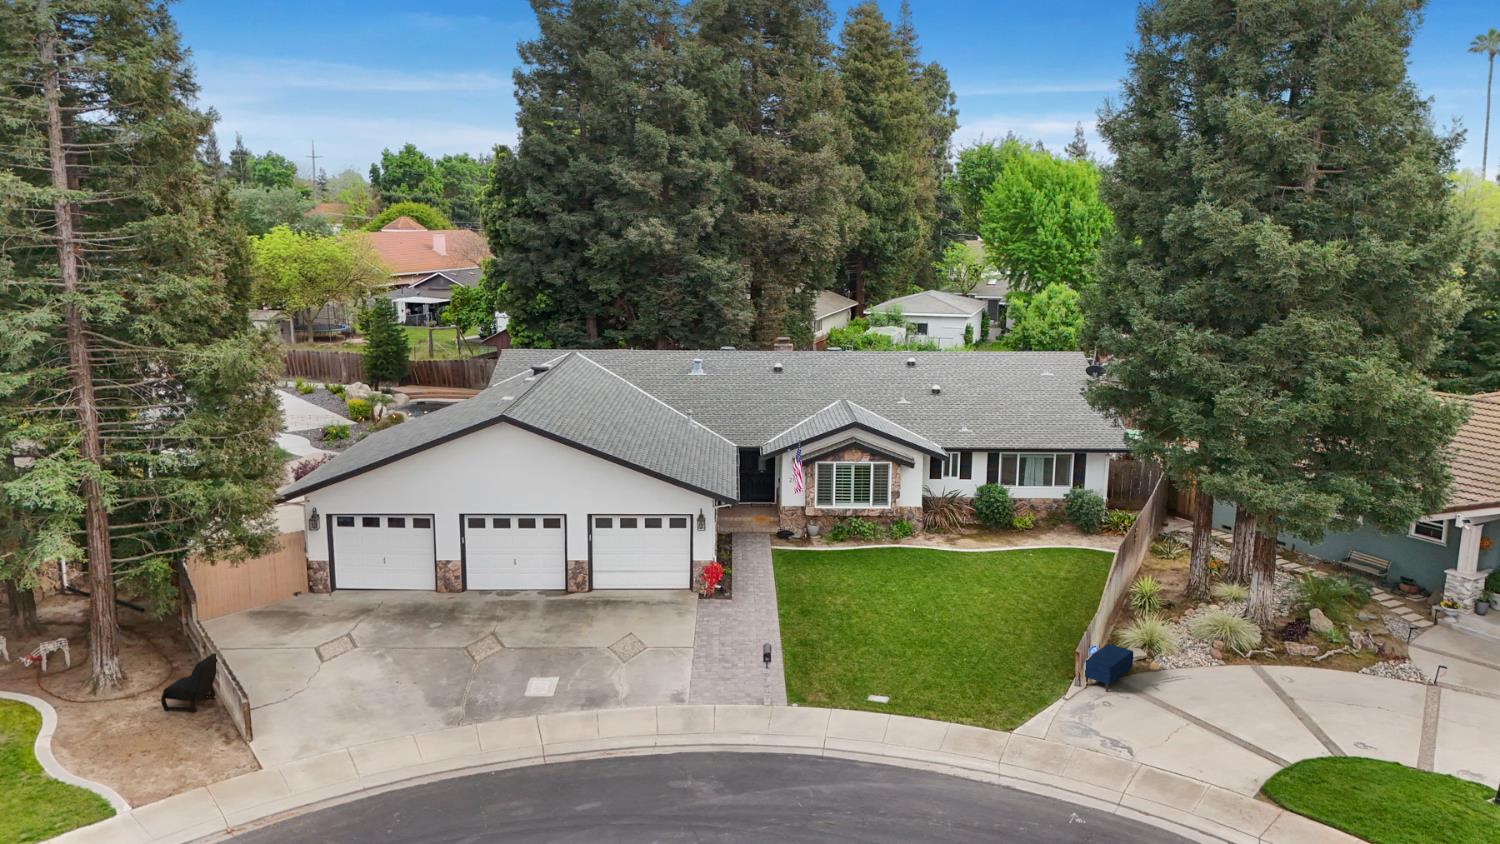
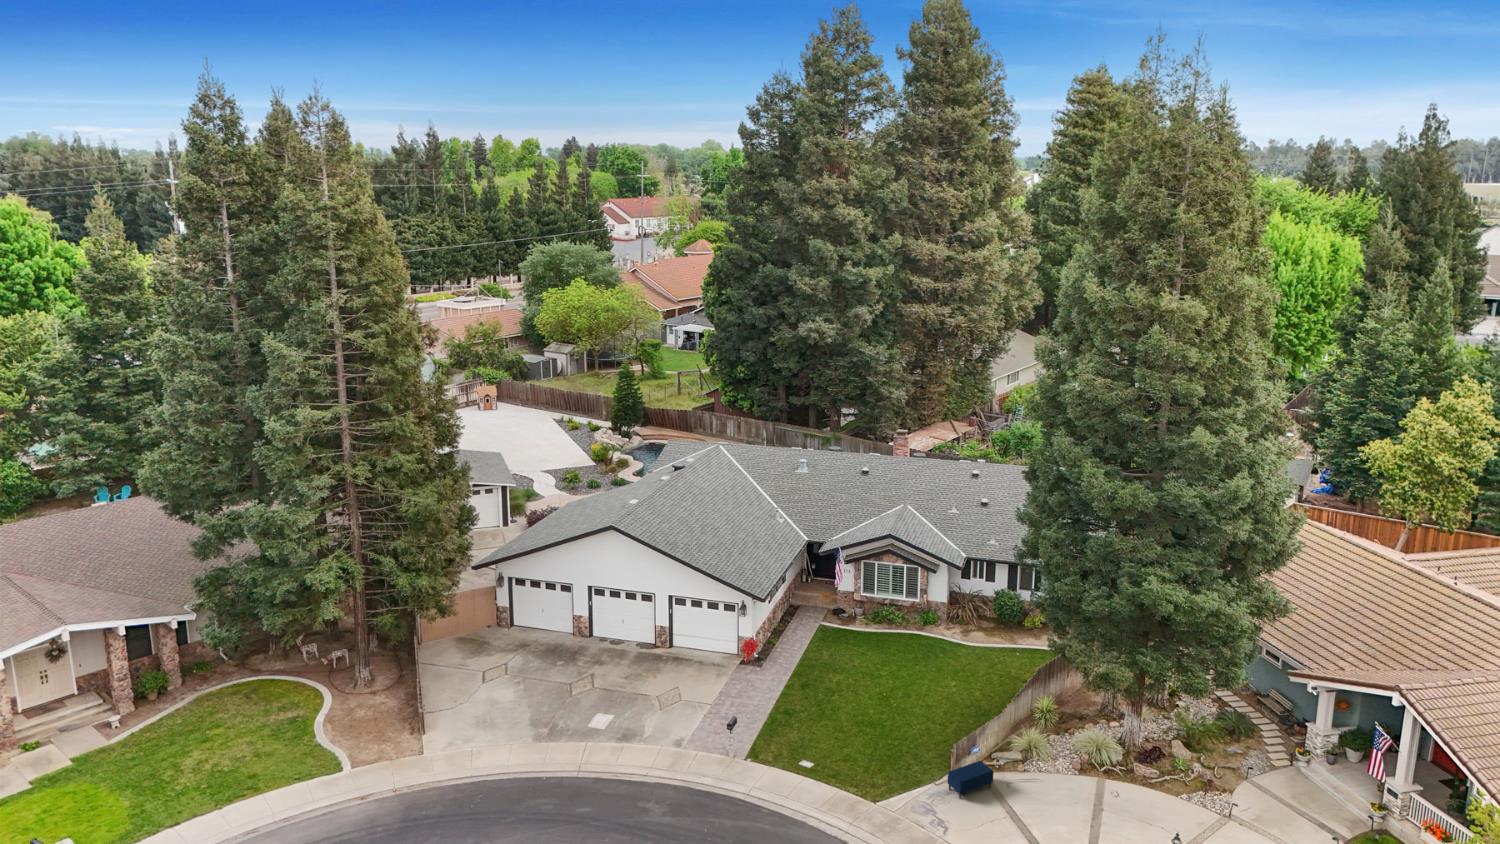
lounge chair: present [161,653,217,713] -> none [386,674,418,708]

